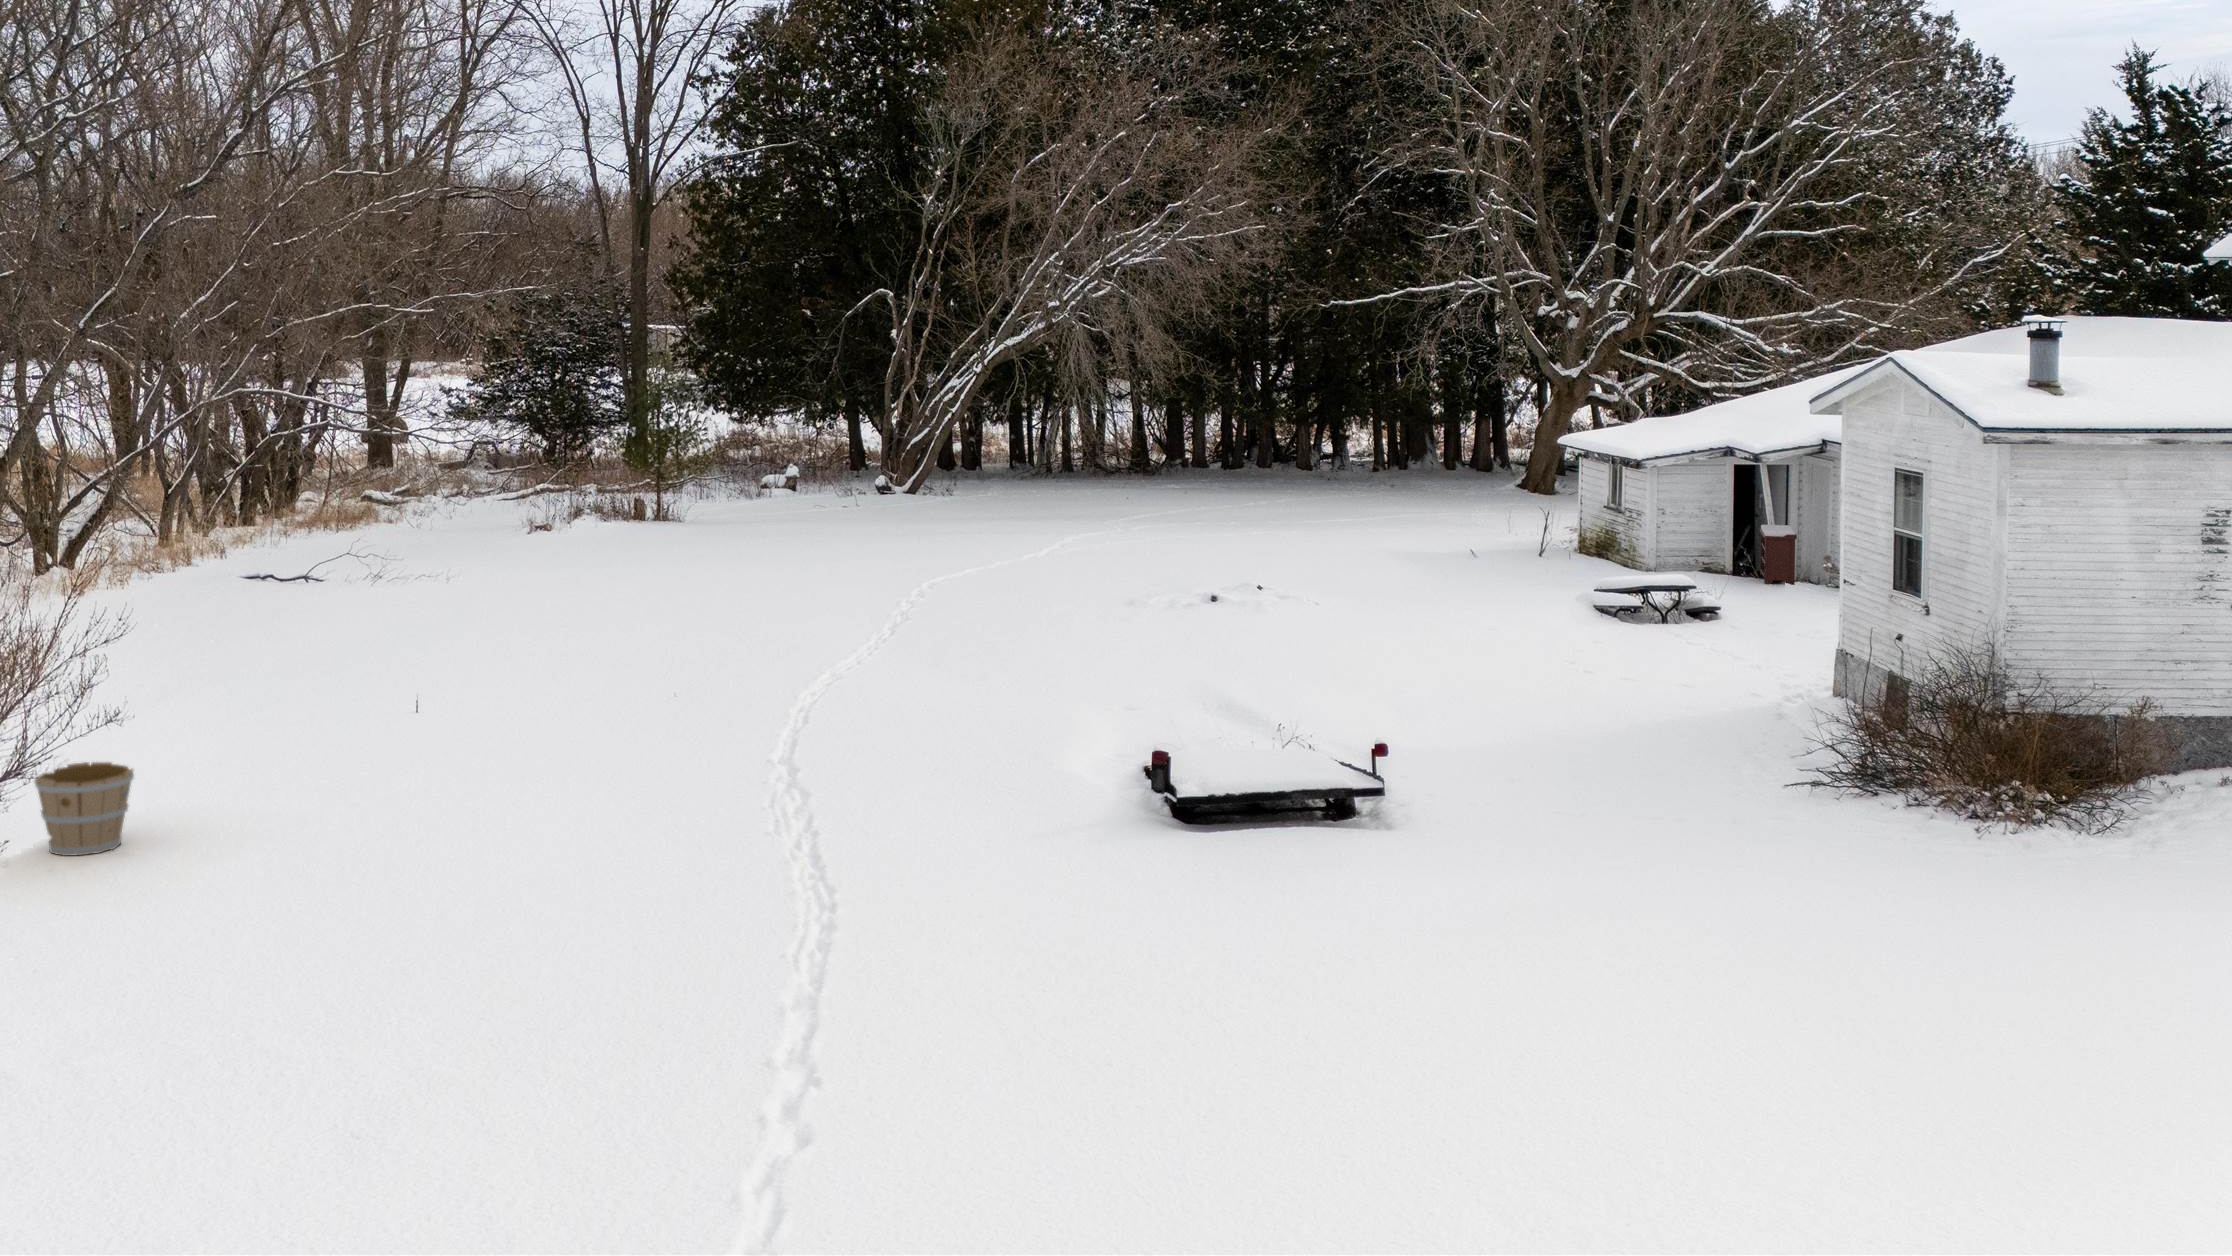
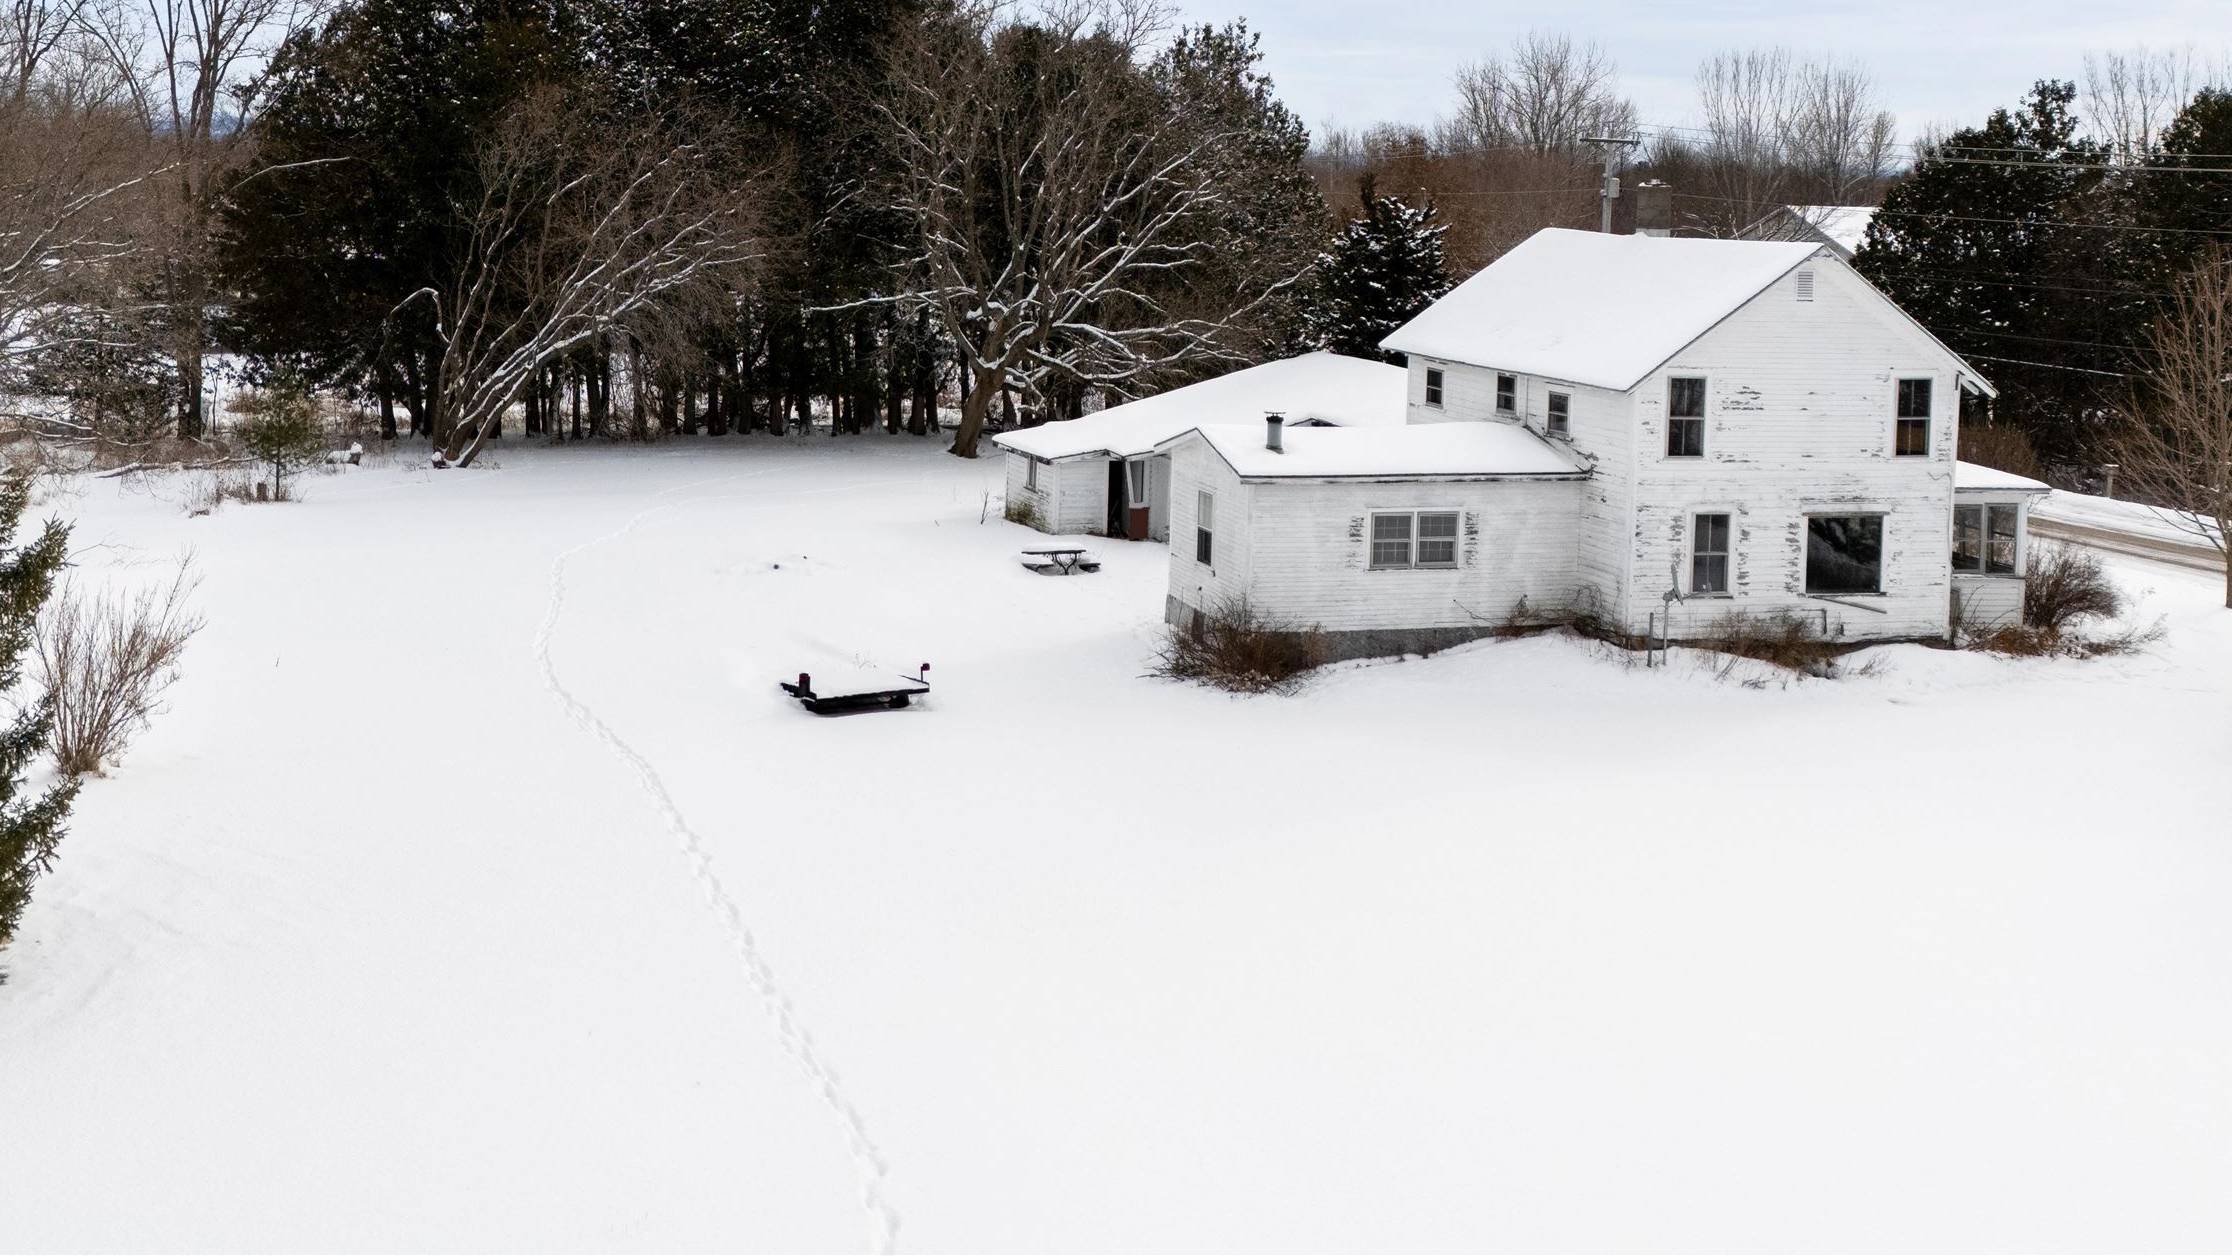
wooden bucket: present [34,762,134,856] -> none [105,728,169,789]

